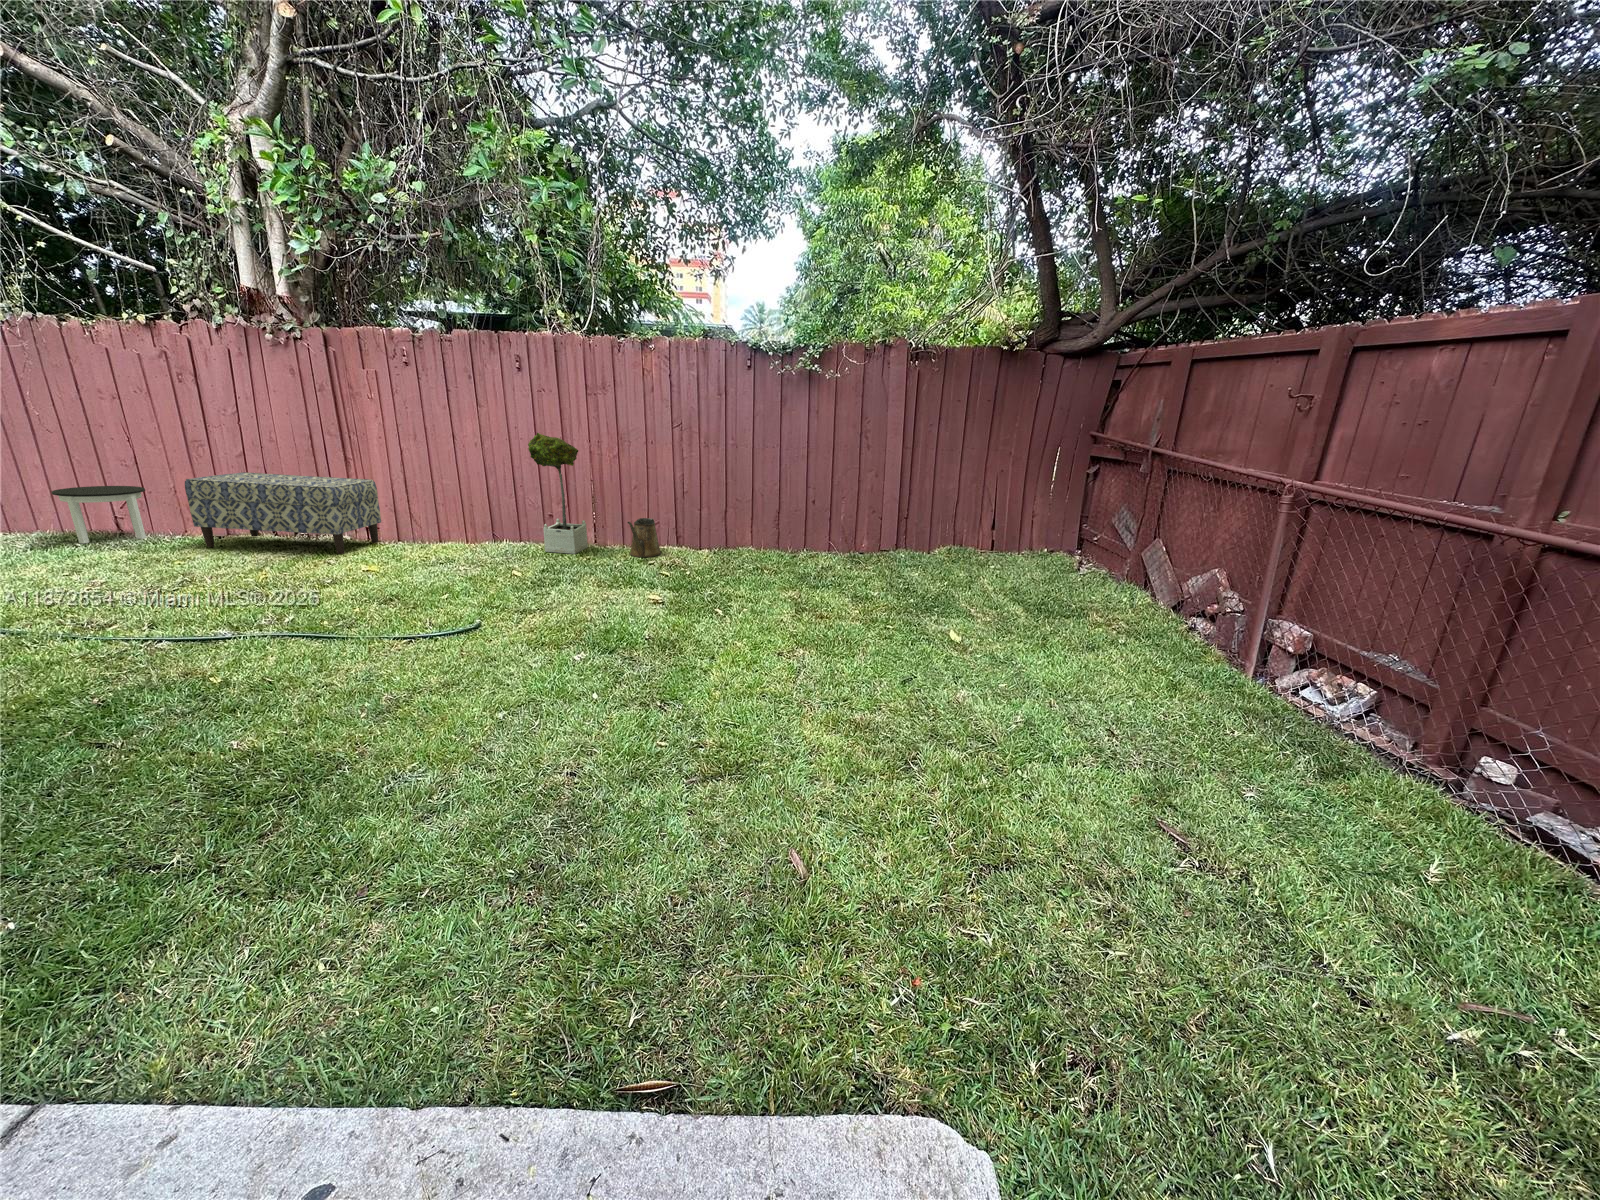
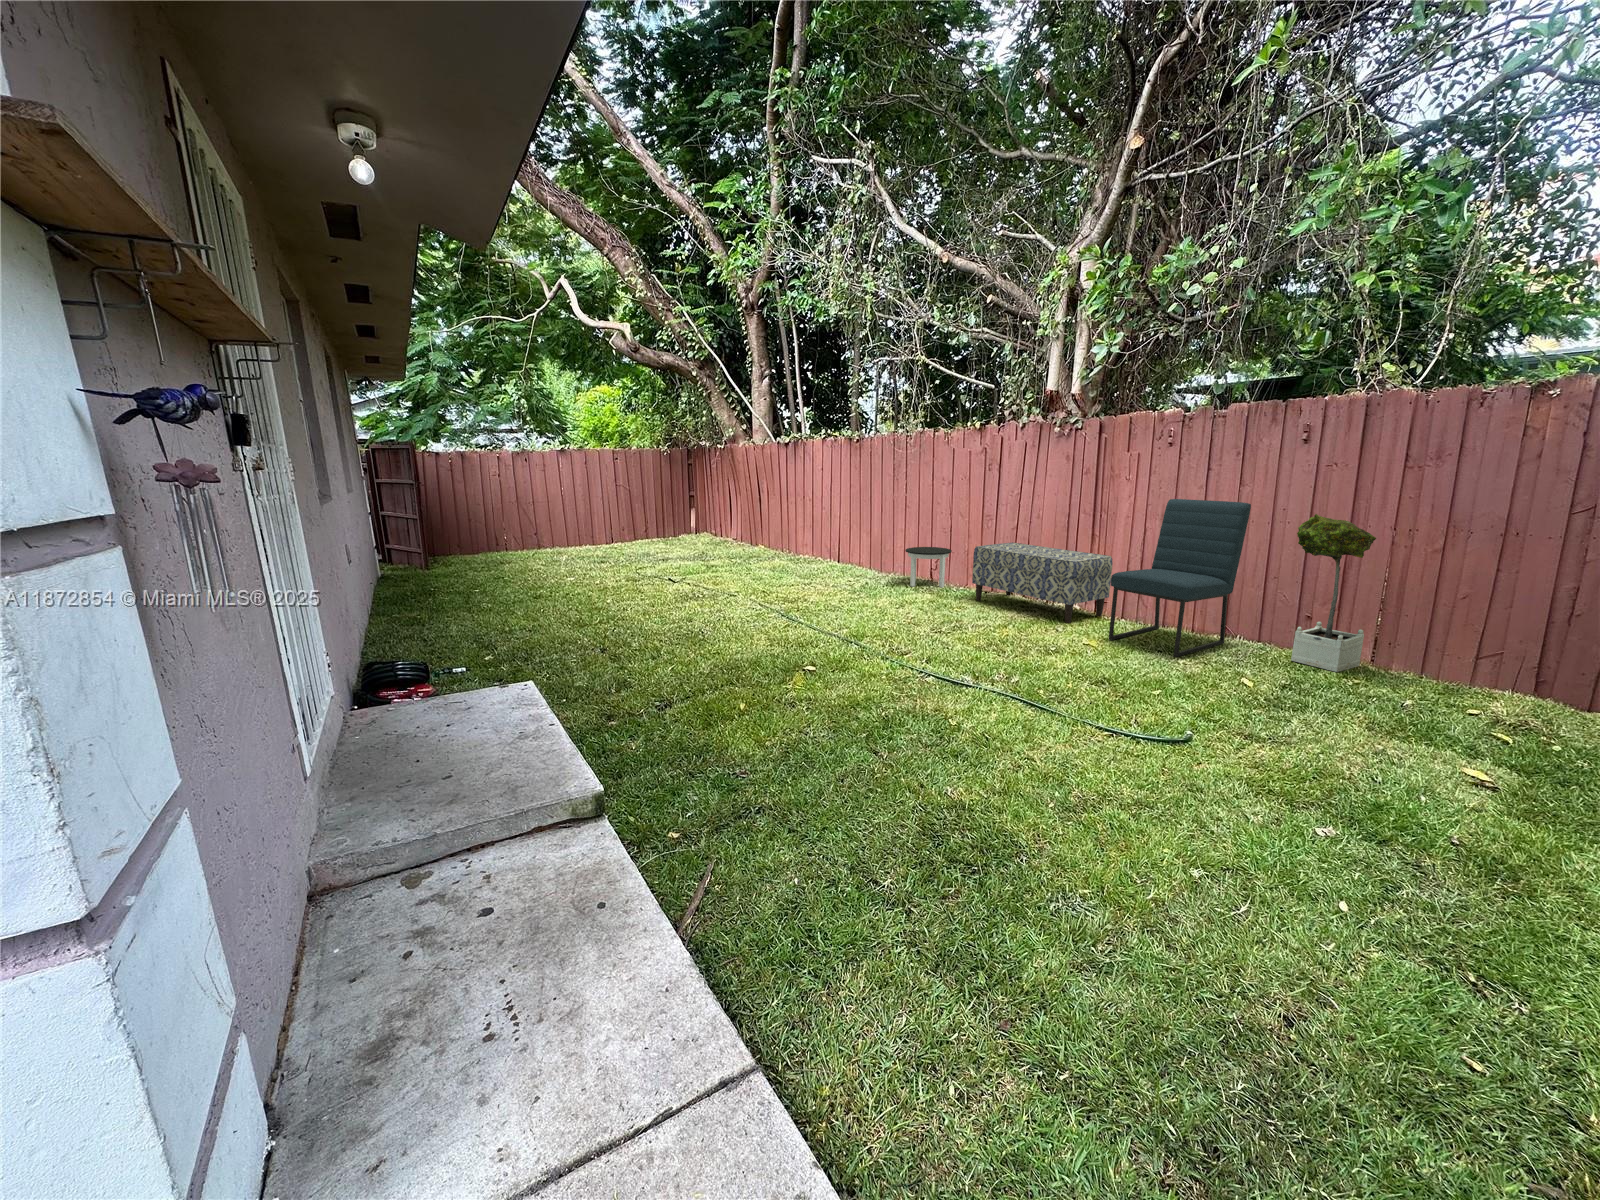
chair: none [377,420,496,566] -> present [1109,499,1251,657]
watering can: present [628,518,661,557] -> none [1435,642,1503,703]

